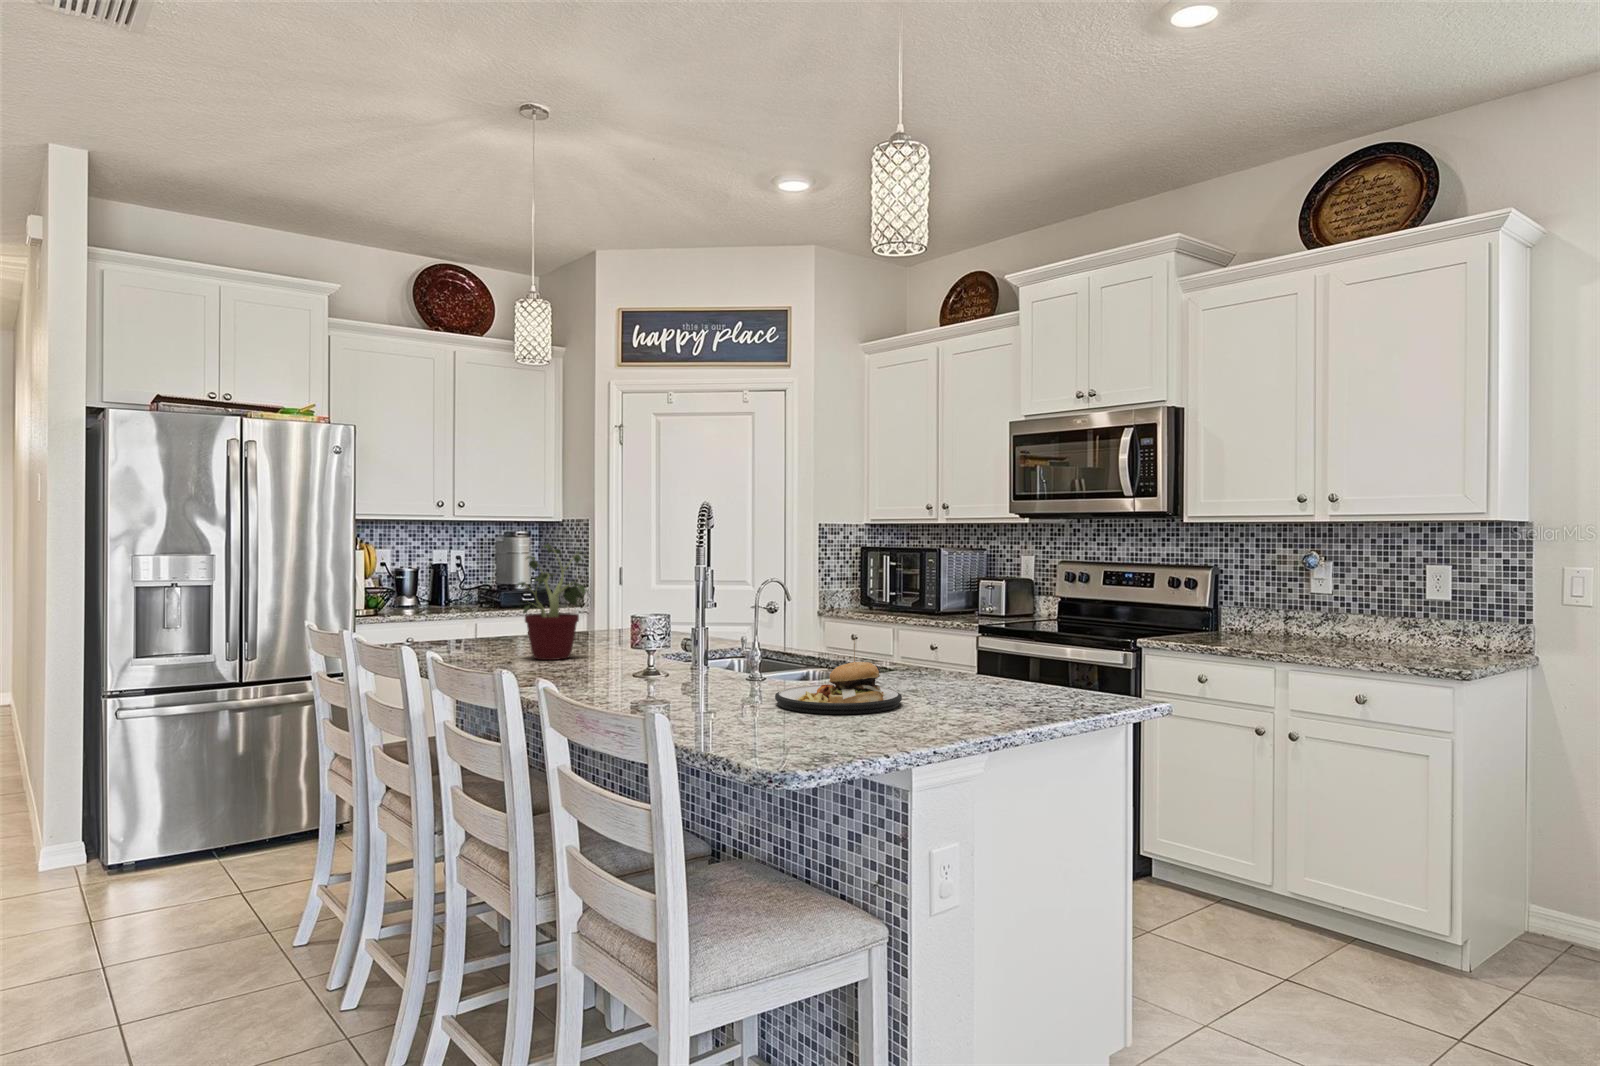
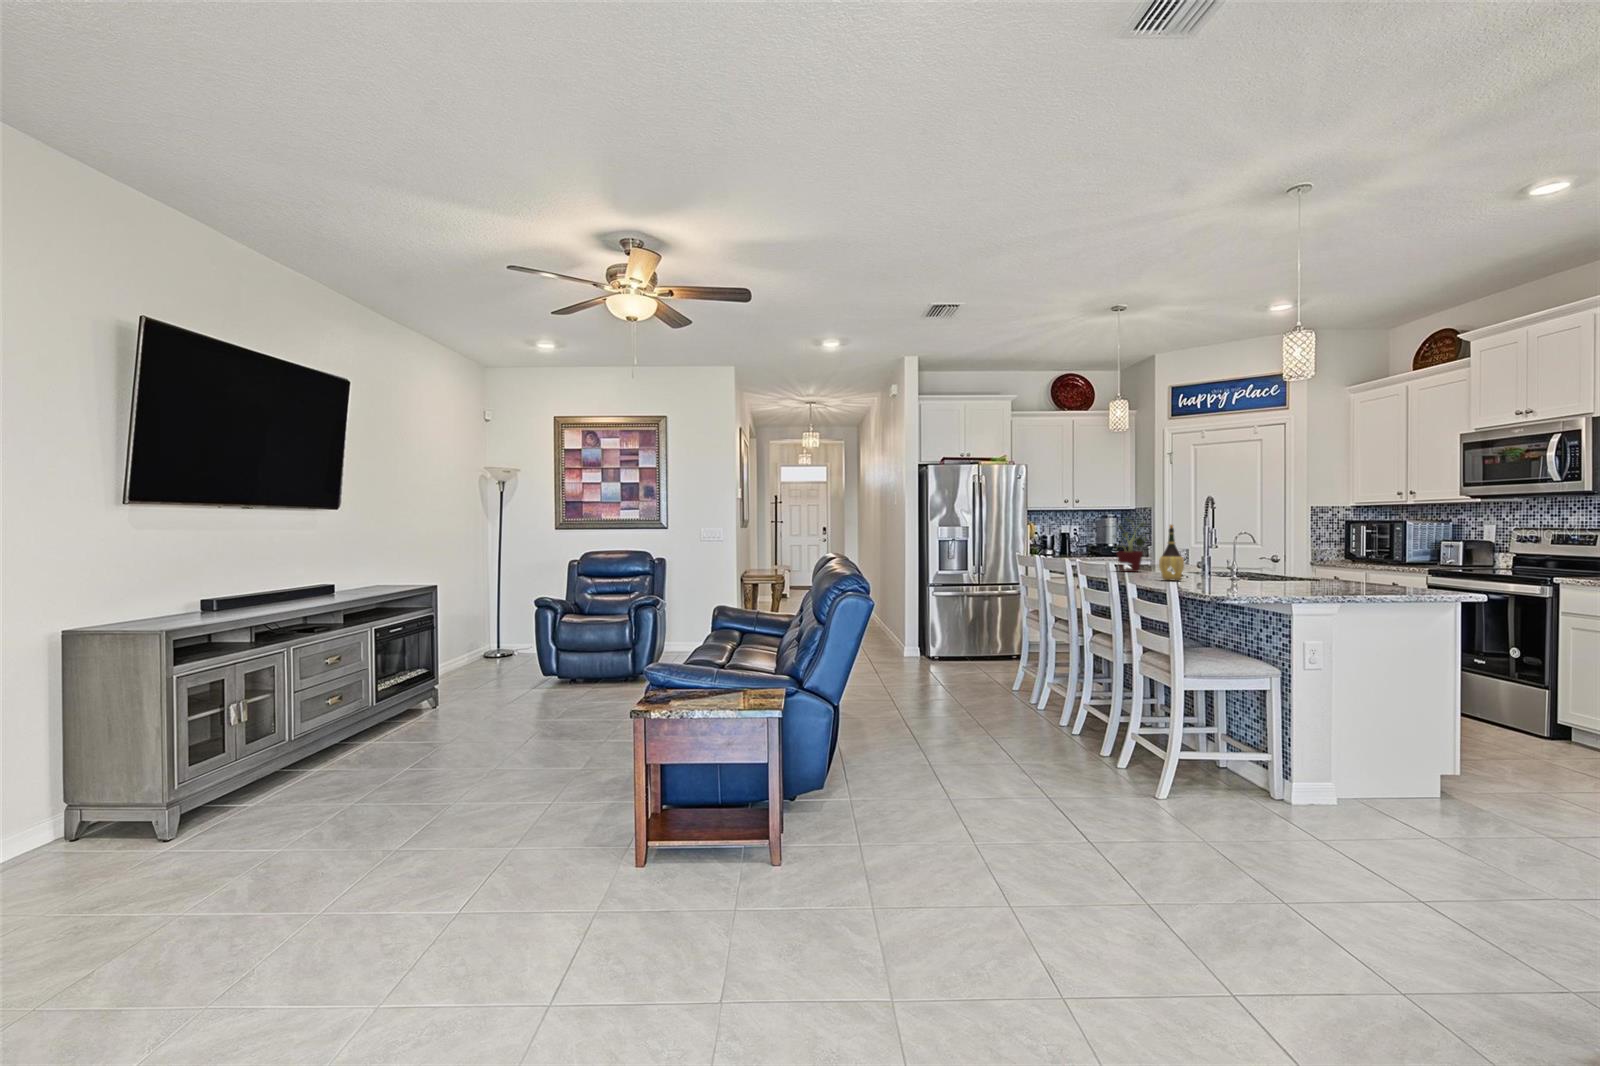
wine bottle: none [615,566,667,695] -> present [1159,525,1184,580]
plate: present [775,641,902,714] -> none [1237,556,1306,588]

